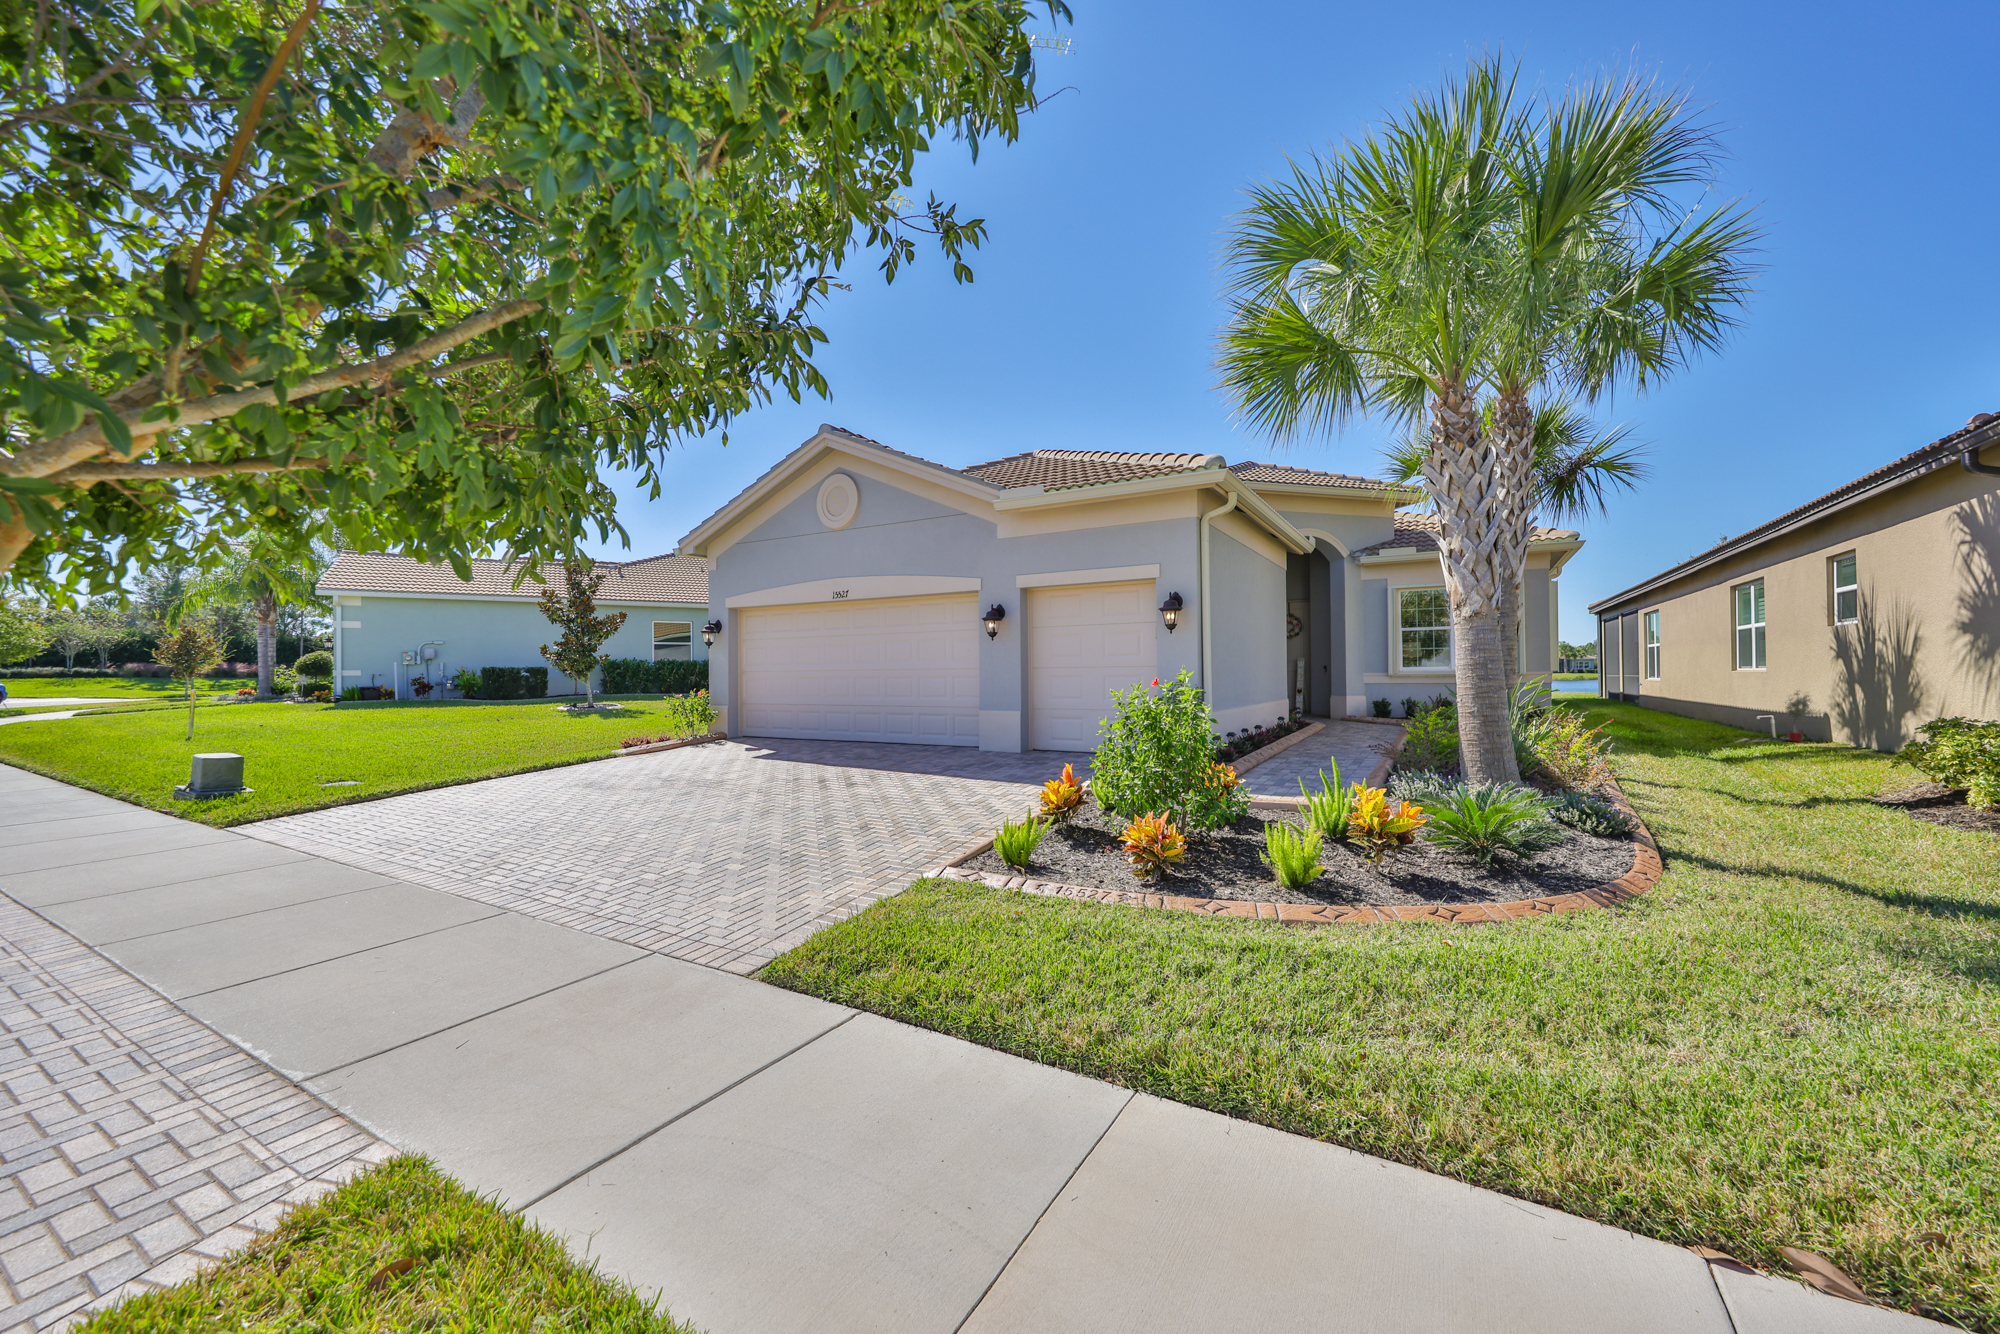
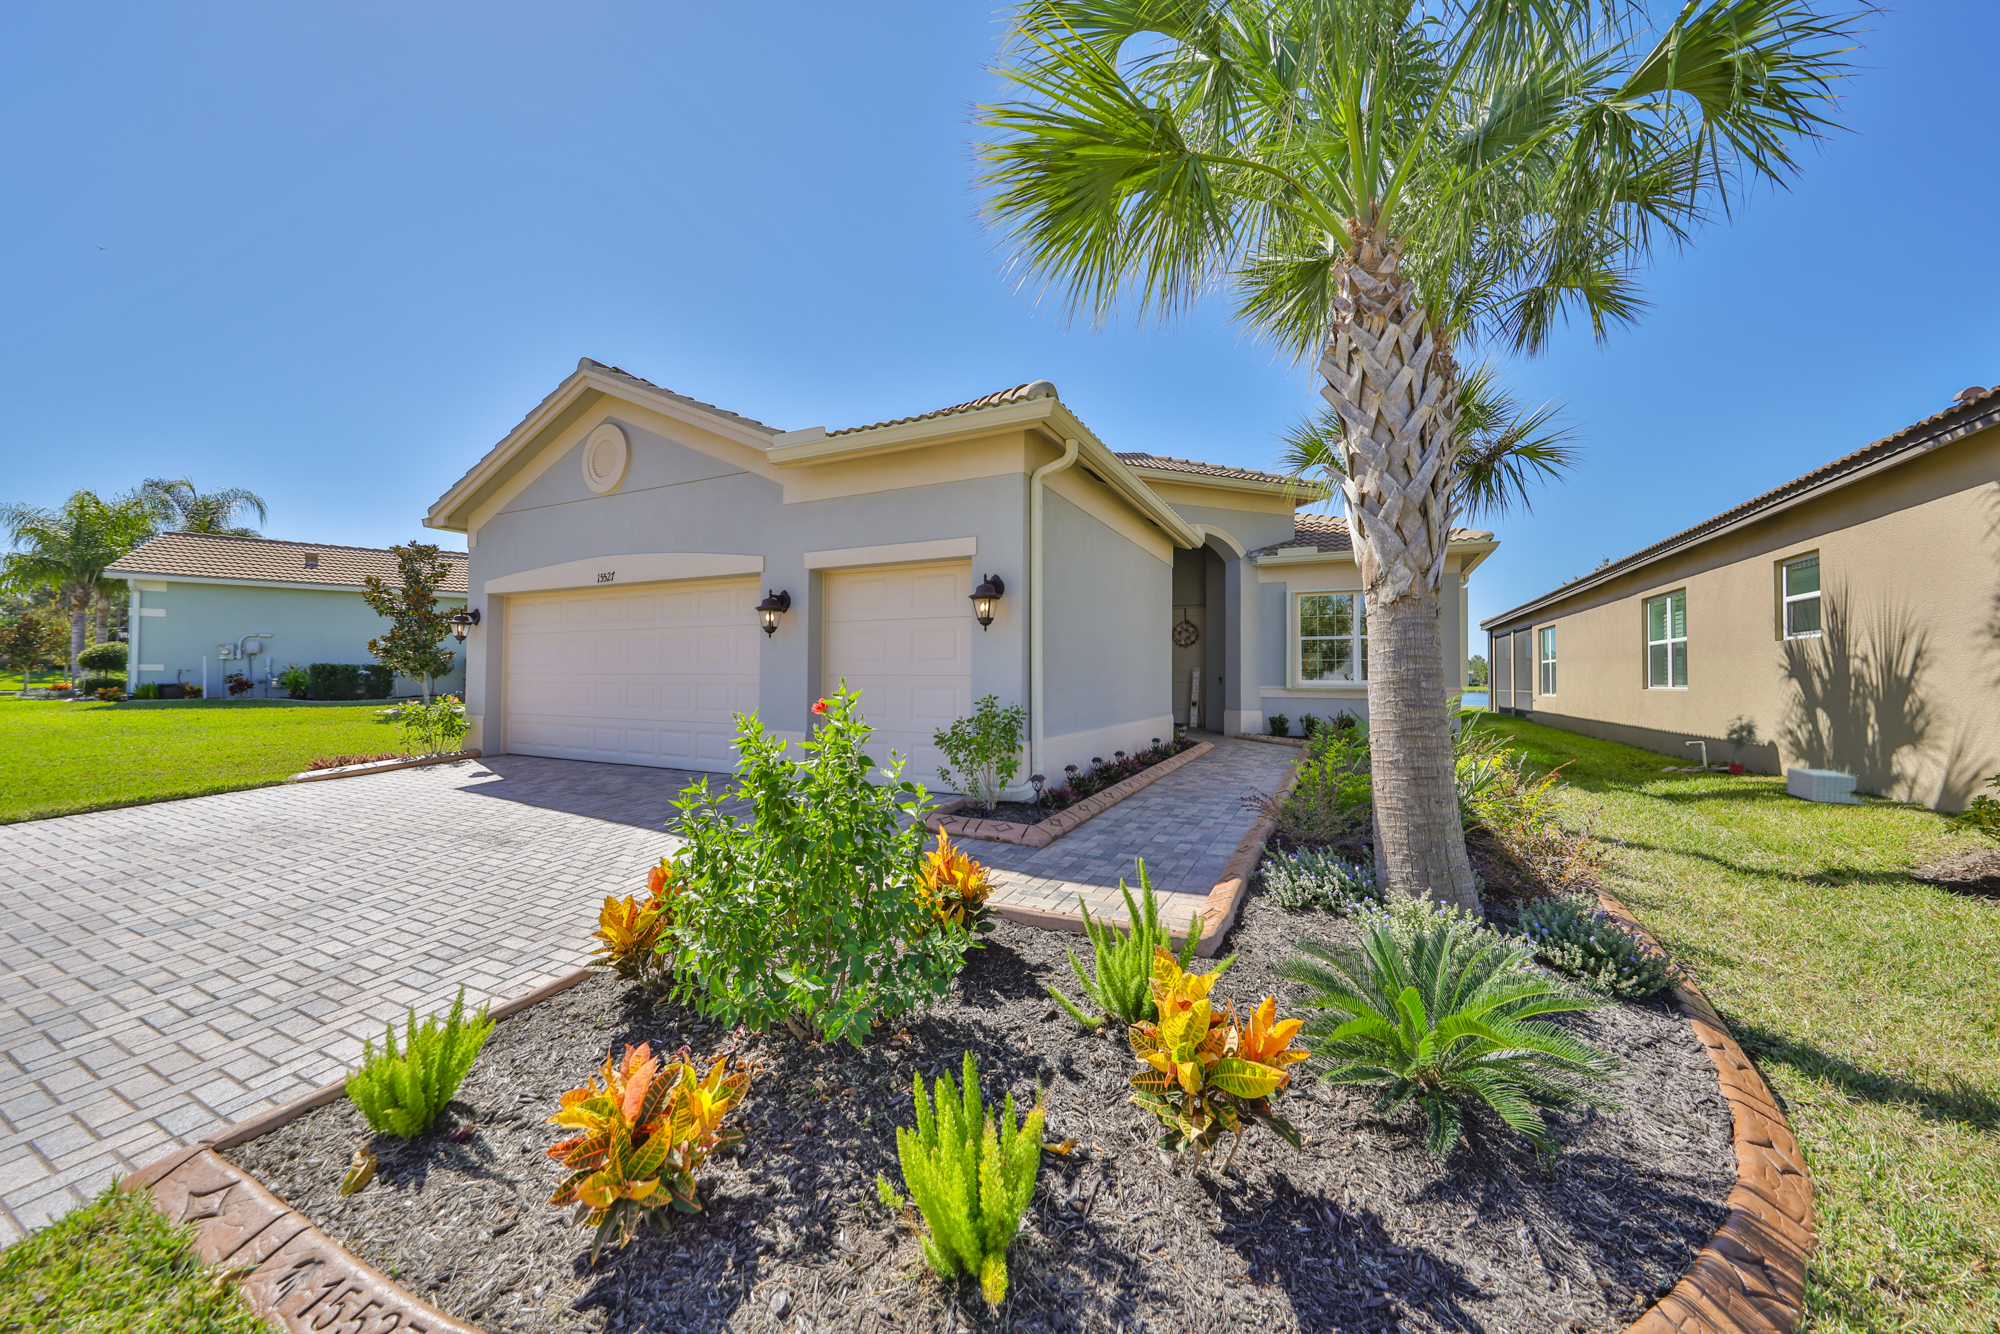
storage box: none [1825,733,1886,760] -> present [1787,768,1865,805]

